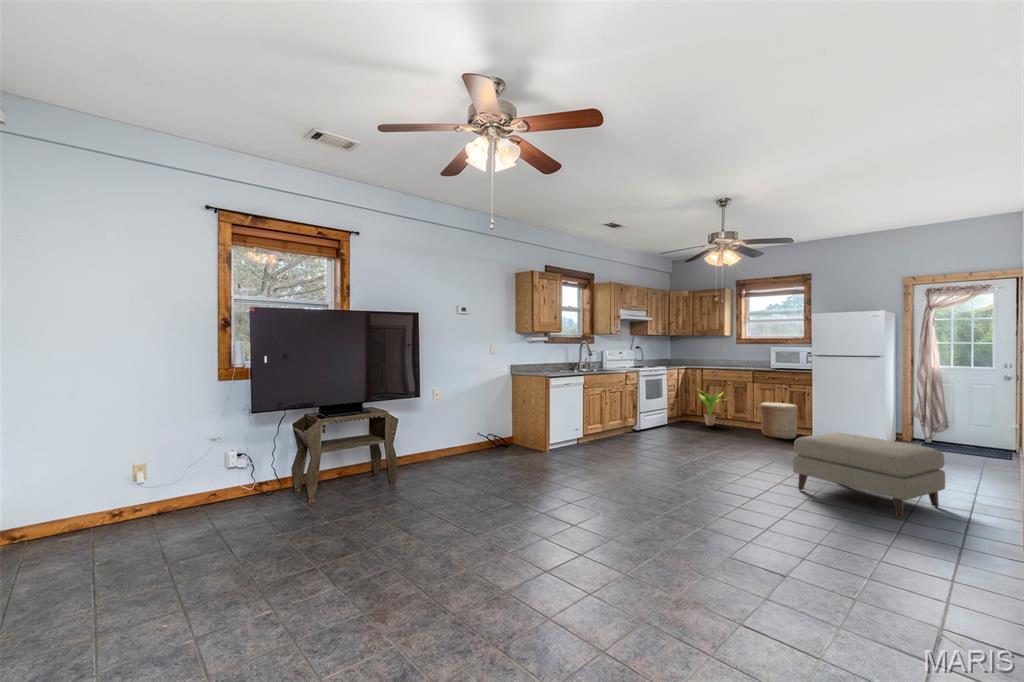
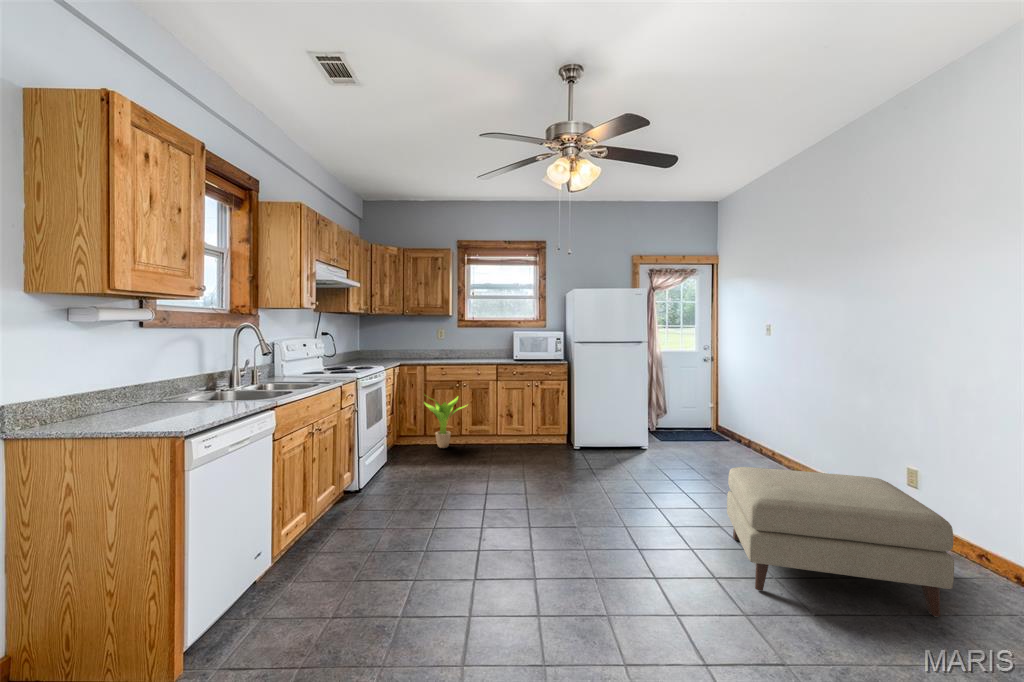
woven basket: present [760,402,798,439] -> none [517,405,560,455]

